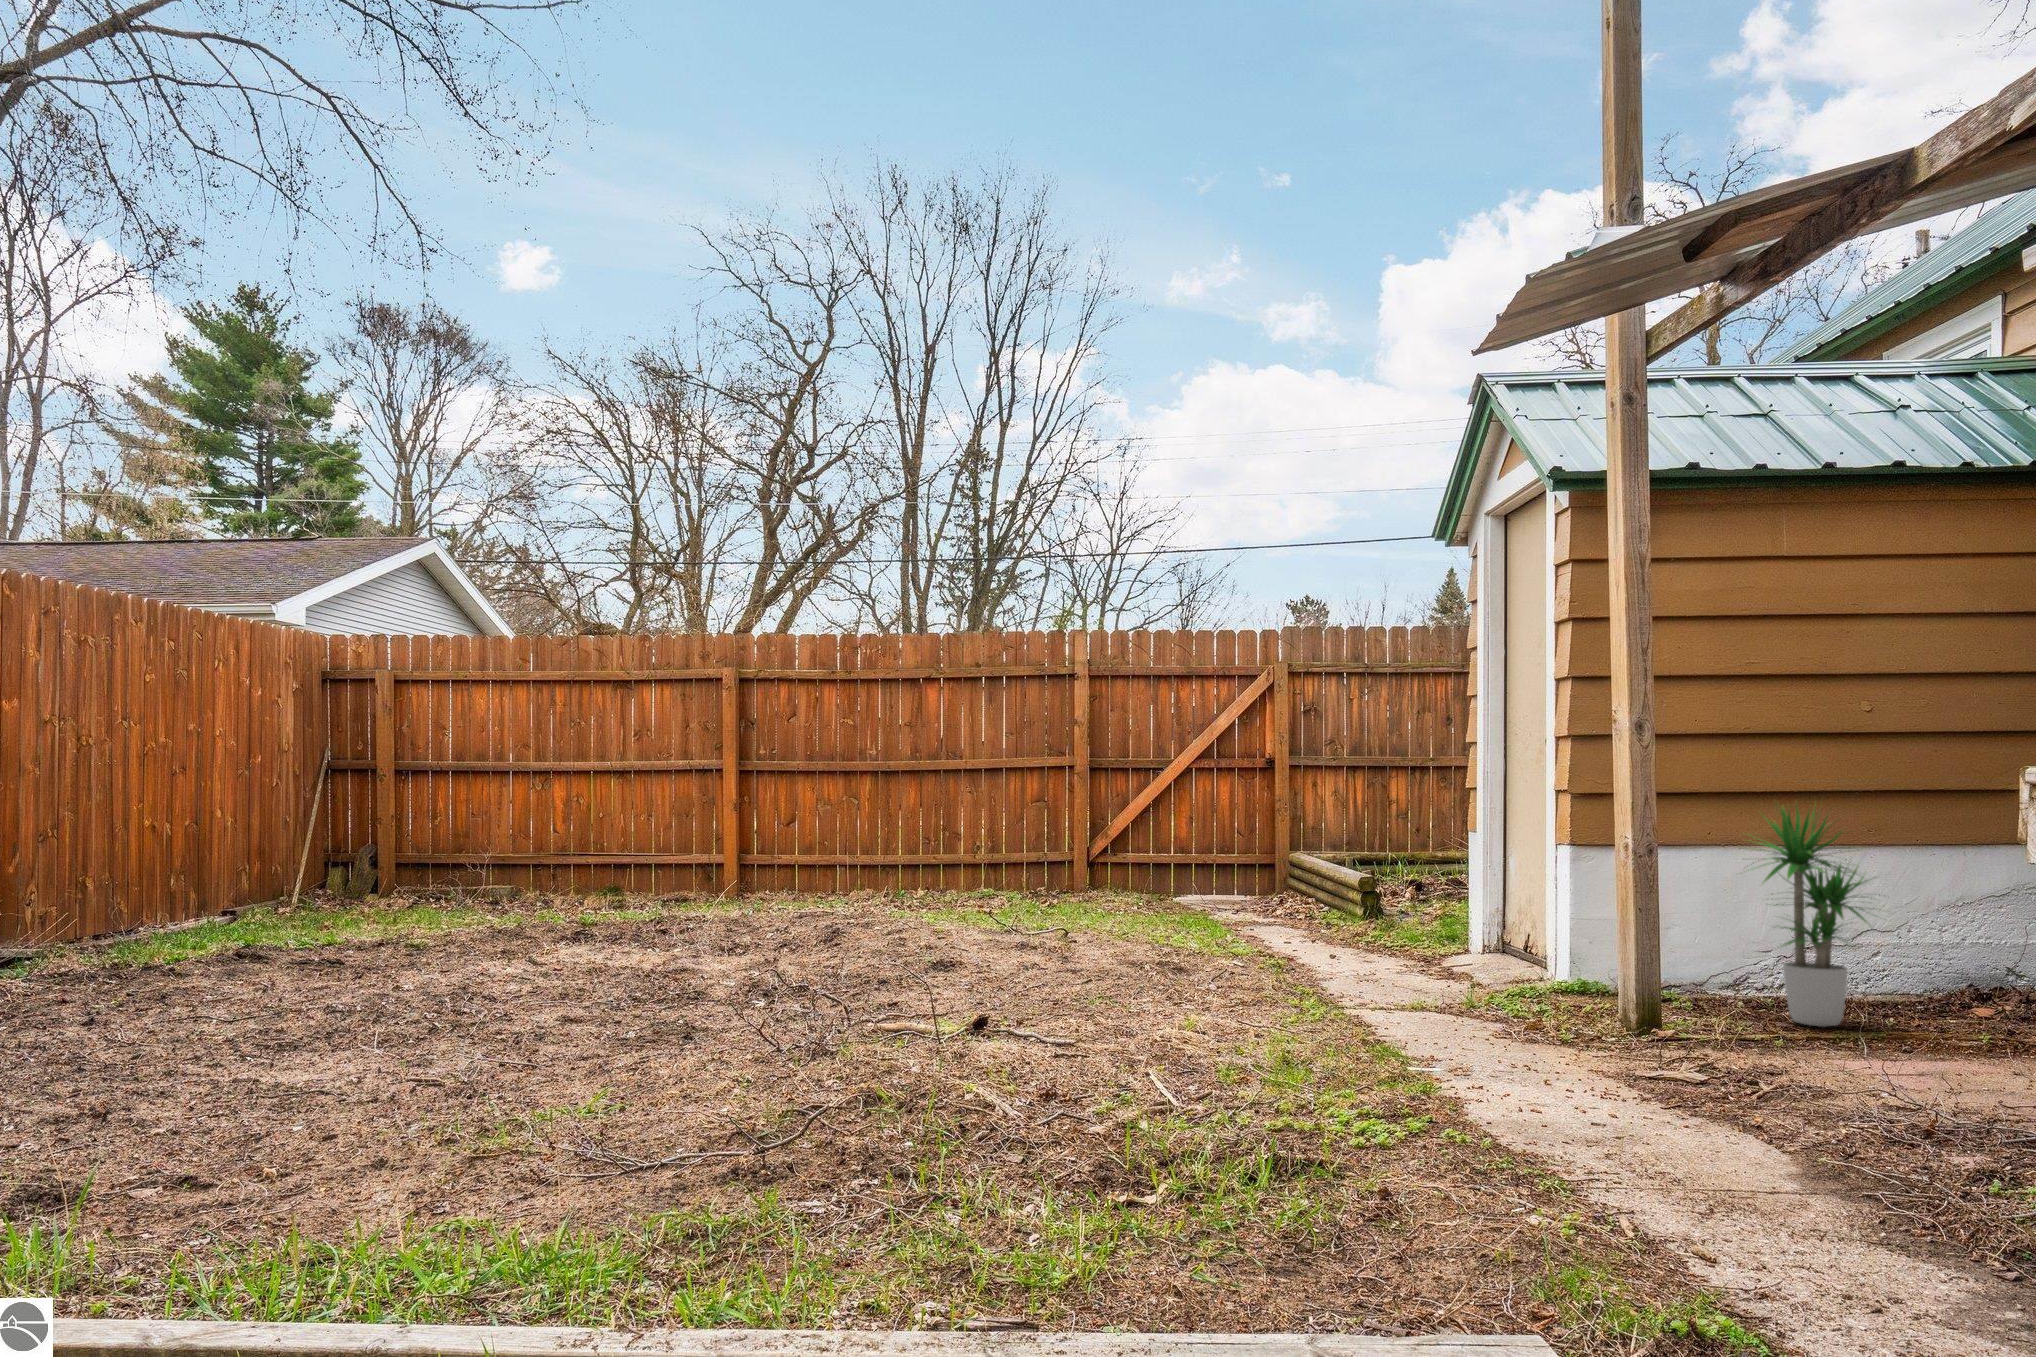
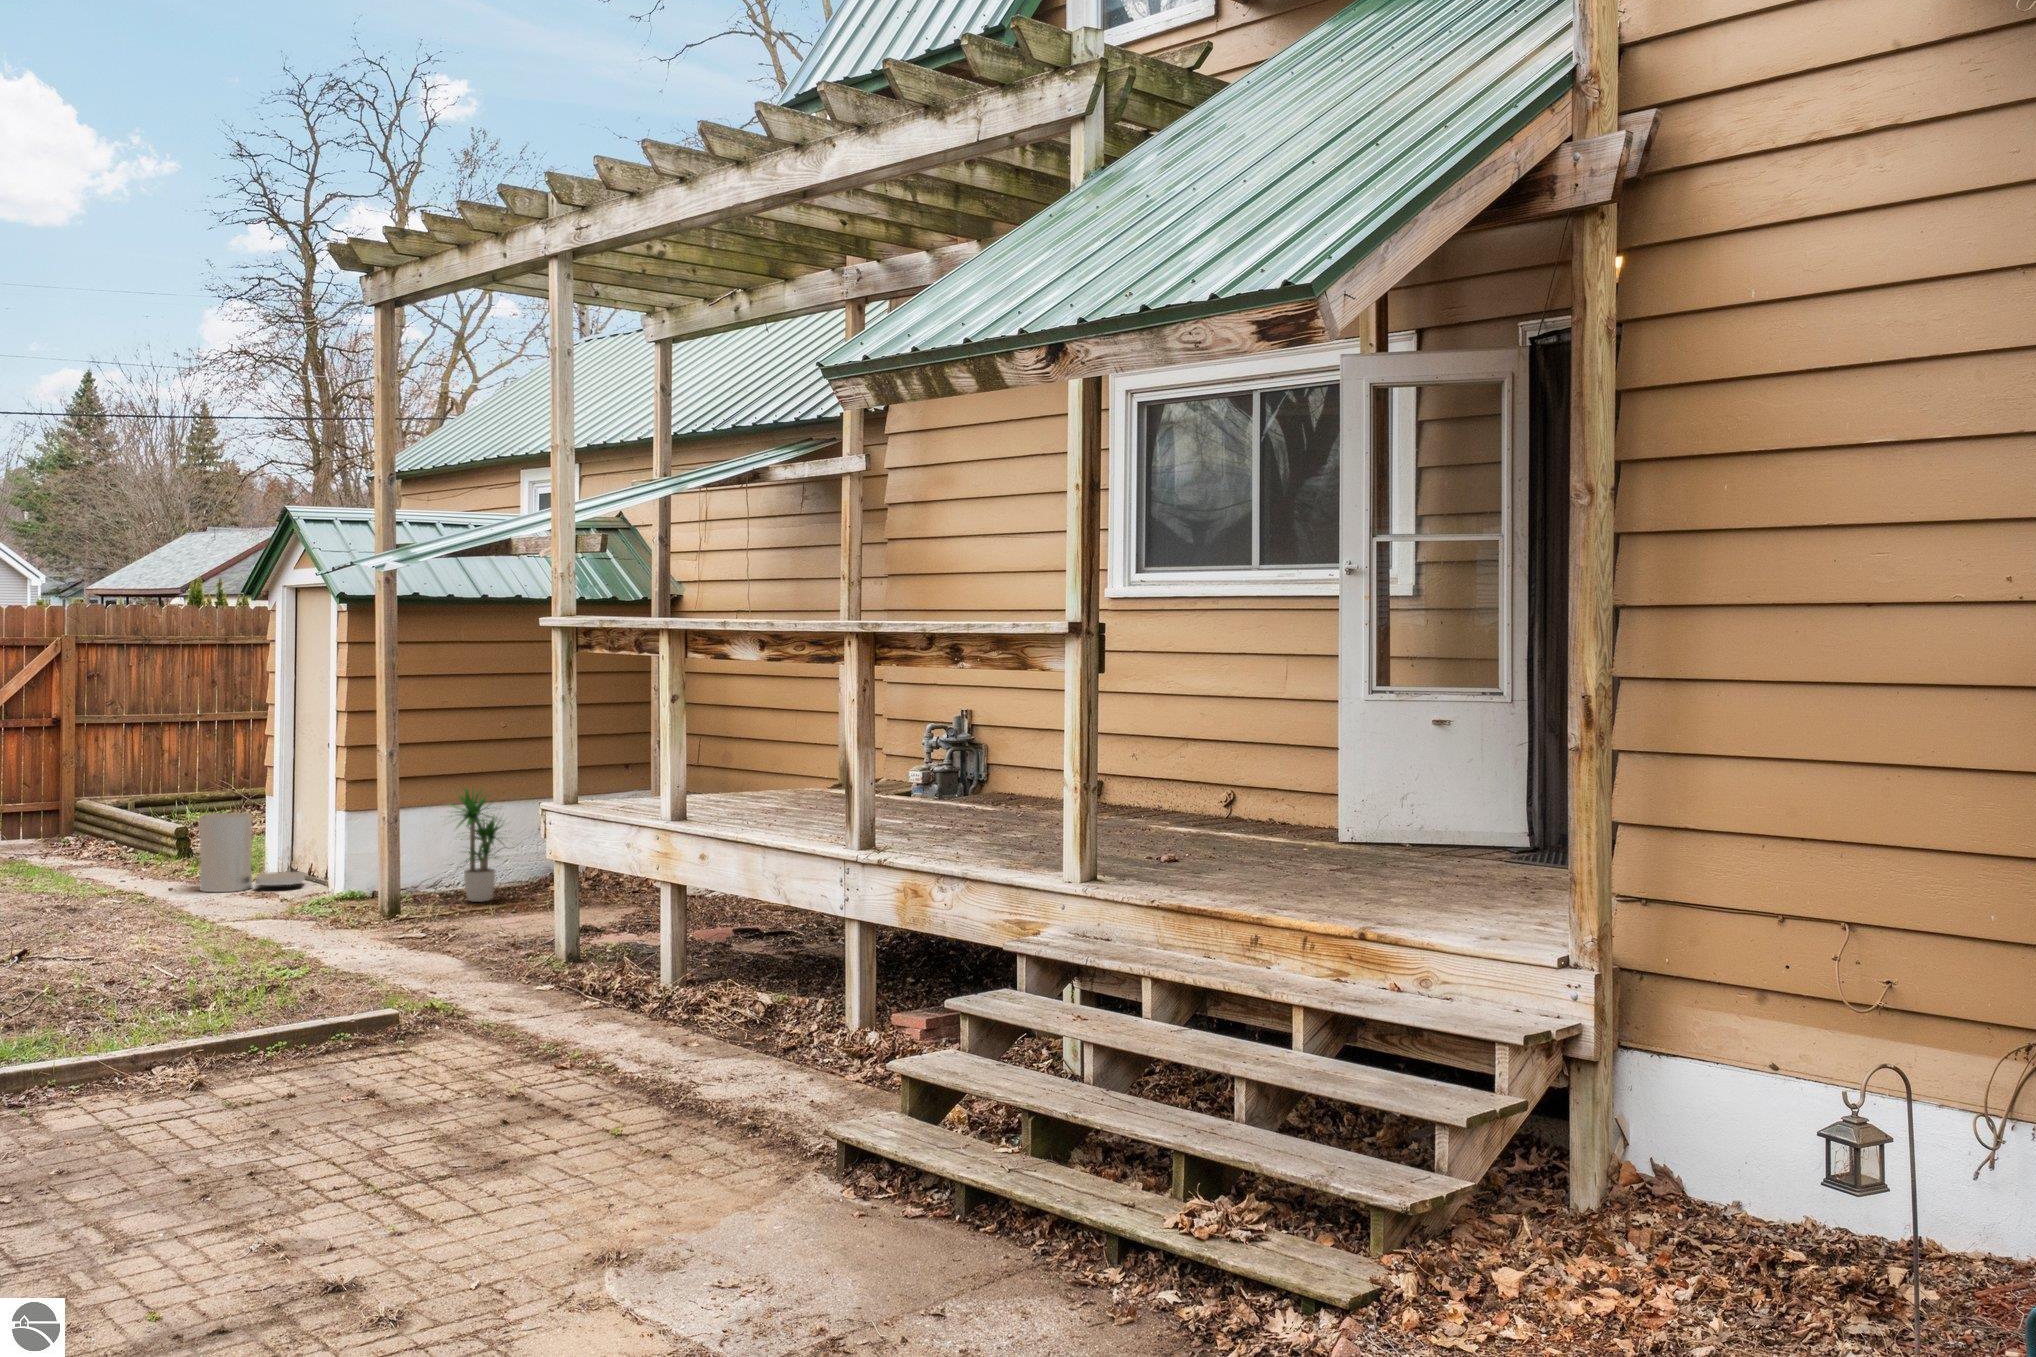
trash can: none [1365,848,1518,964] -> present [199,813,305,892]

